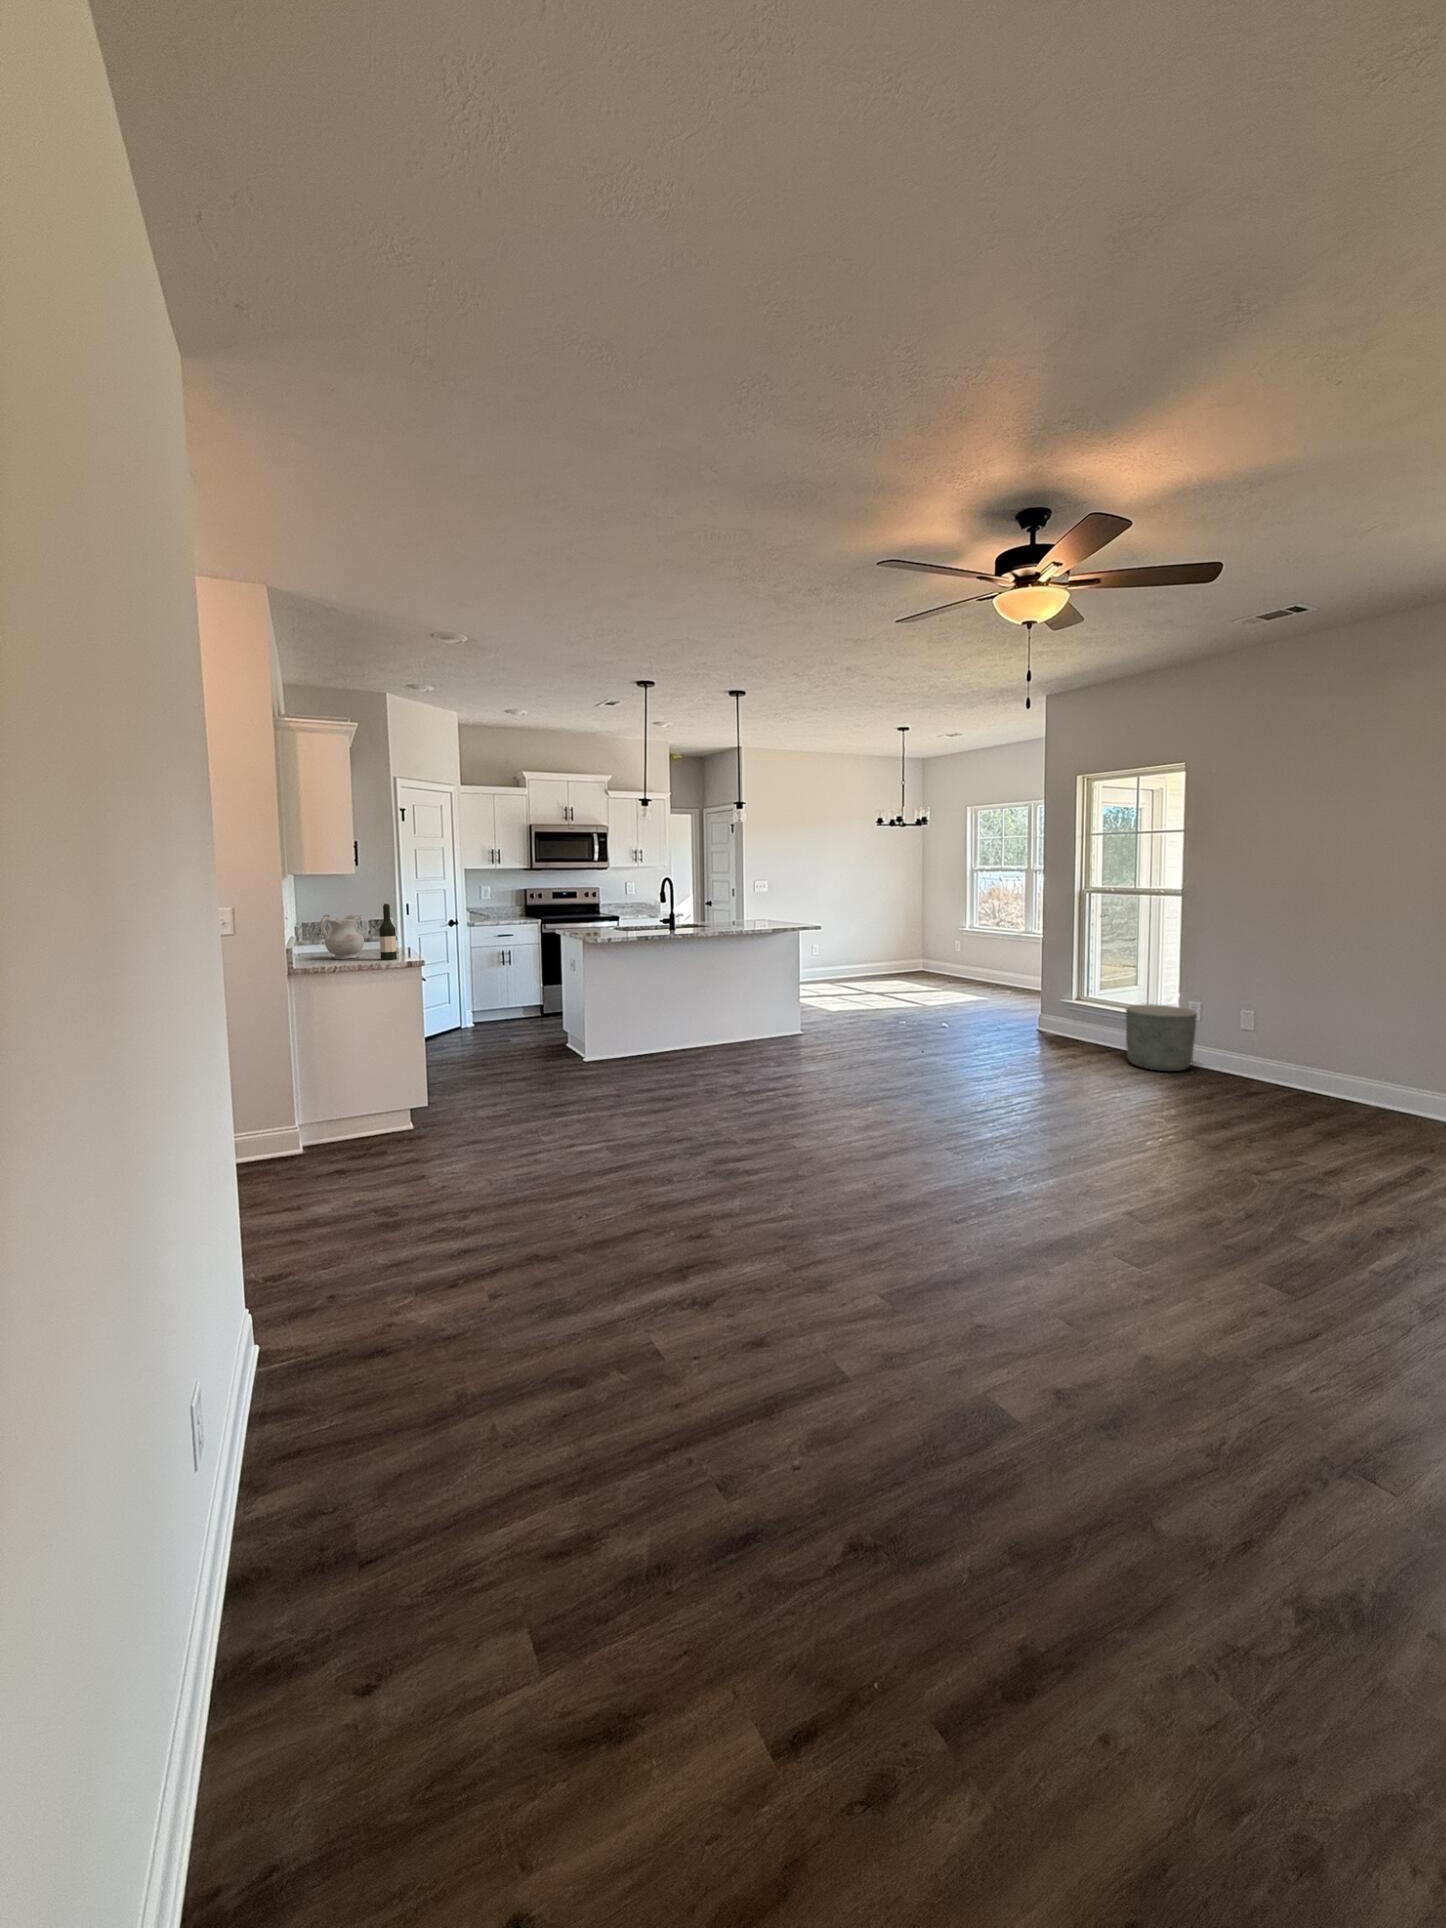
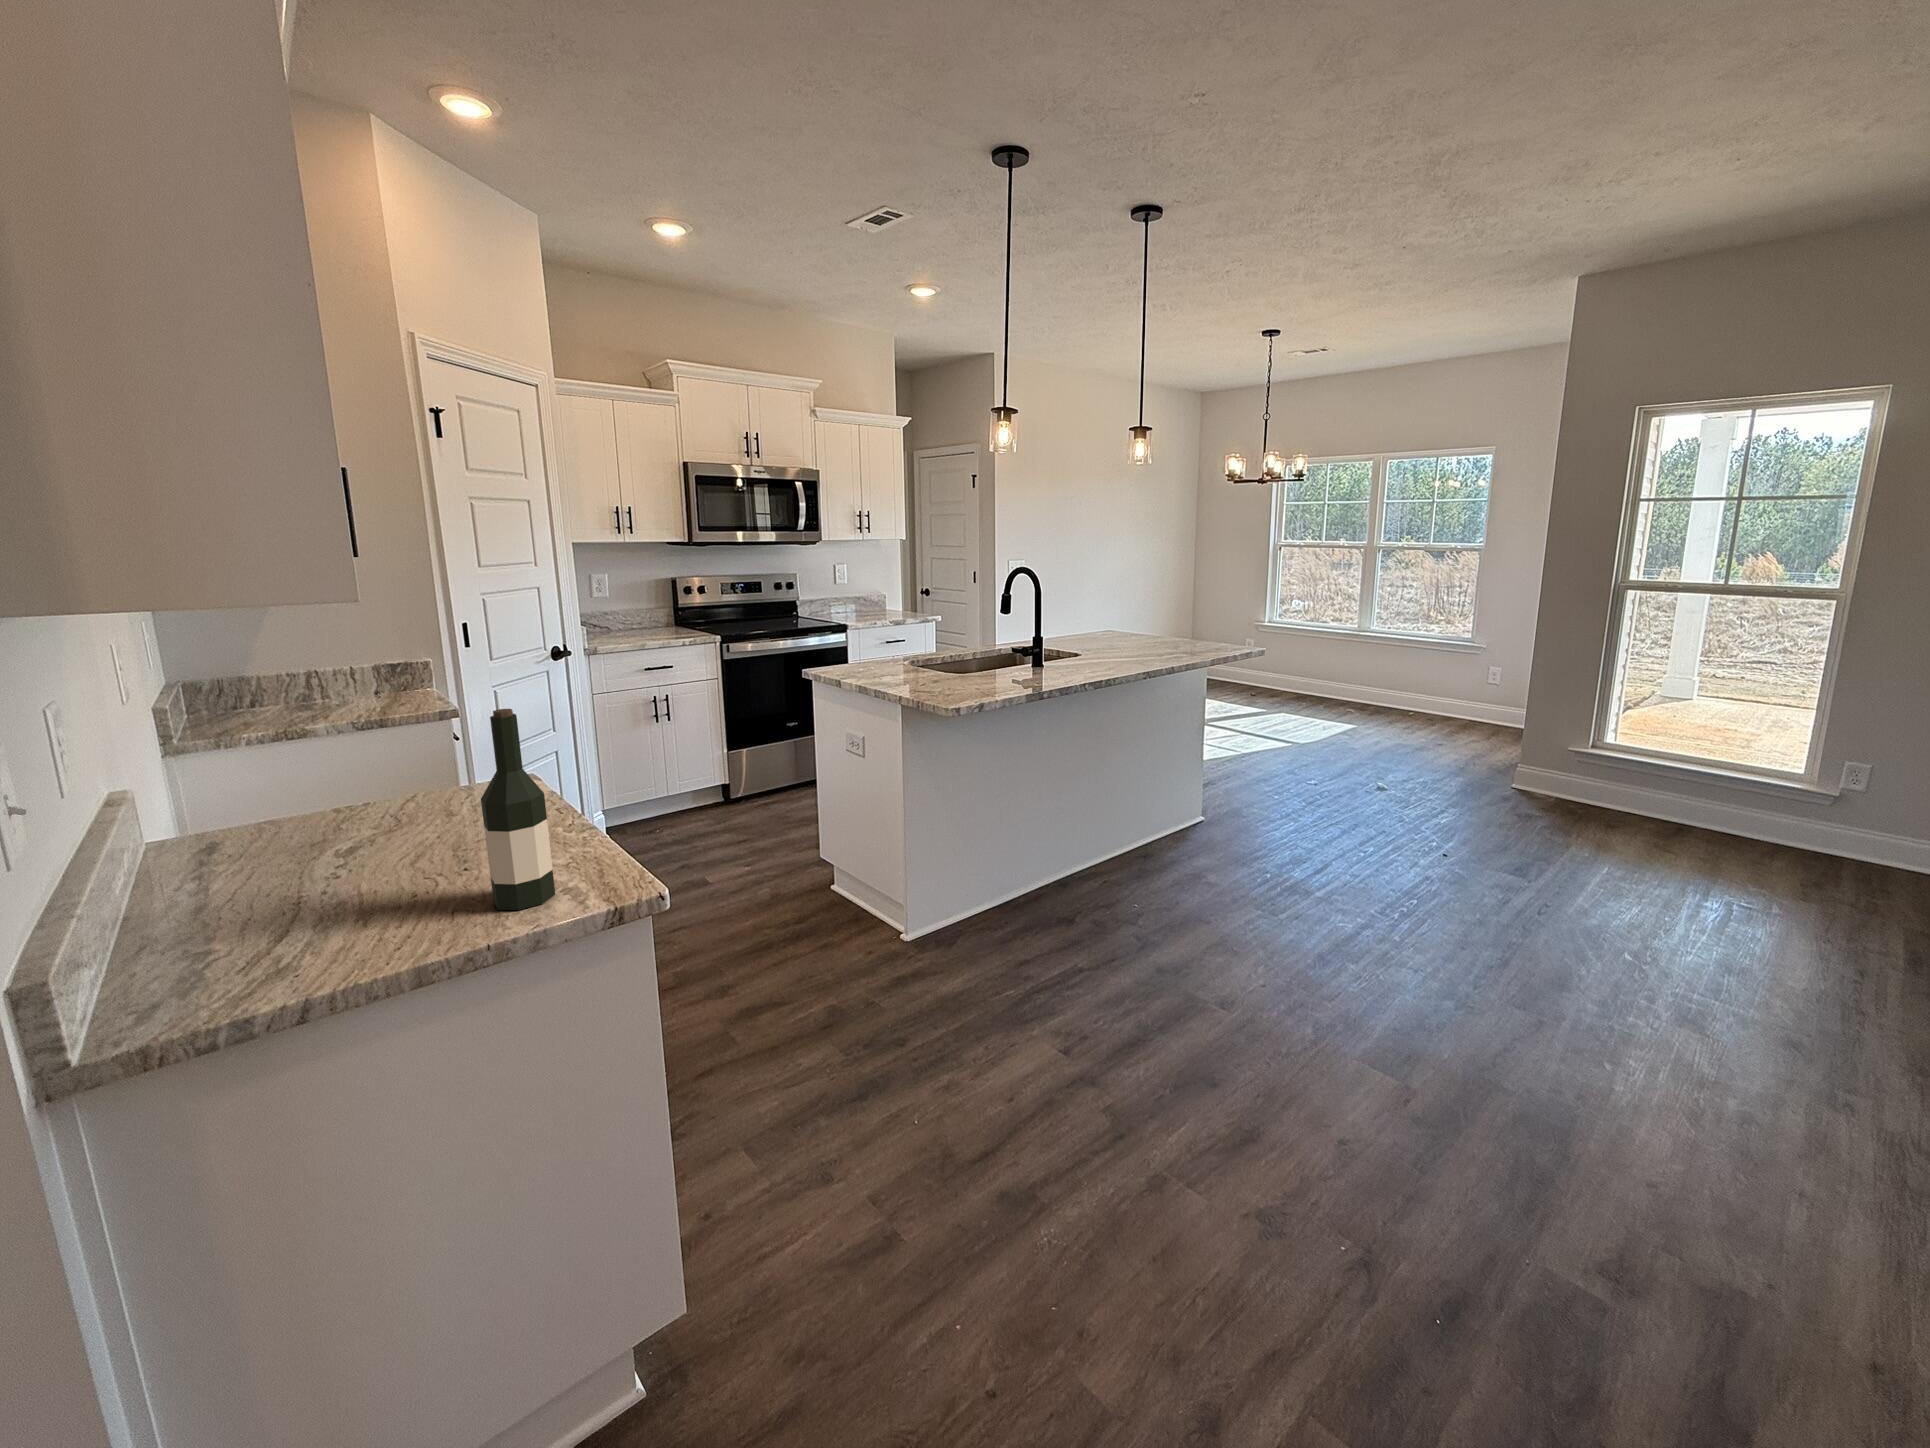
ceramic pitcher: present [320,914,364,959] -> none [220,735,411,906]
planter: present [1126,1004,1197,1071] -> none [1742,766,1884,875]

